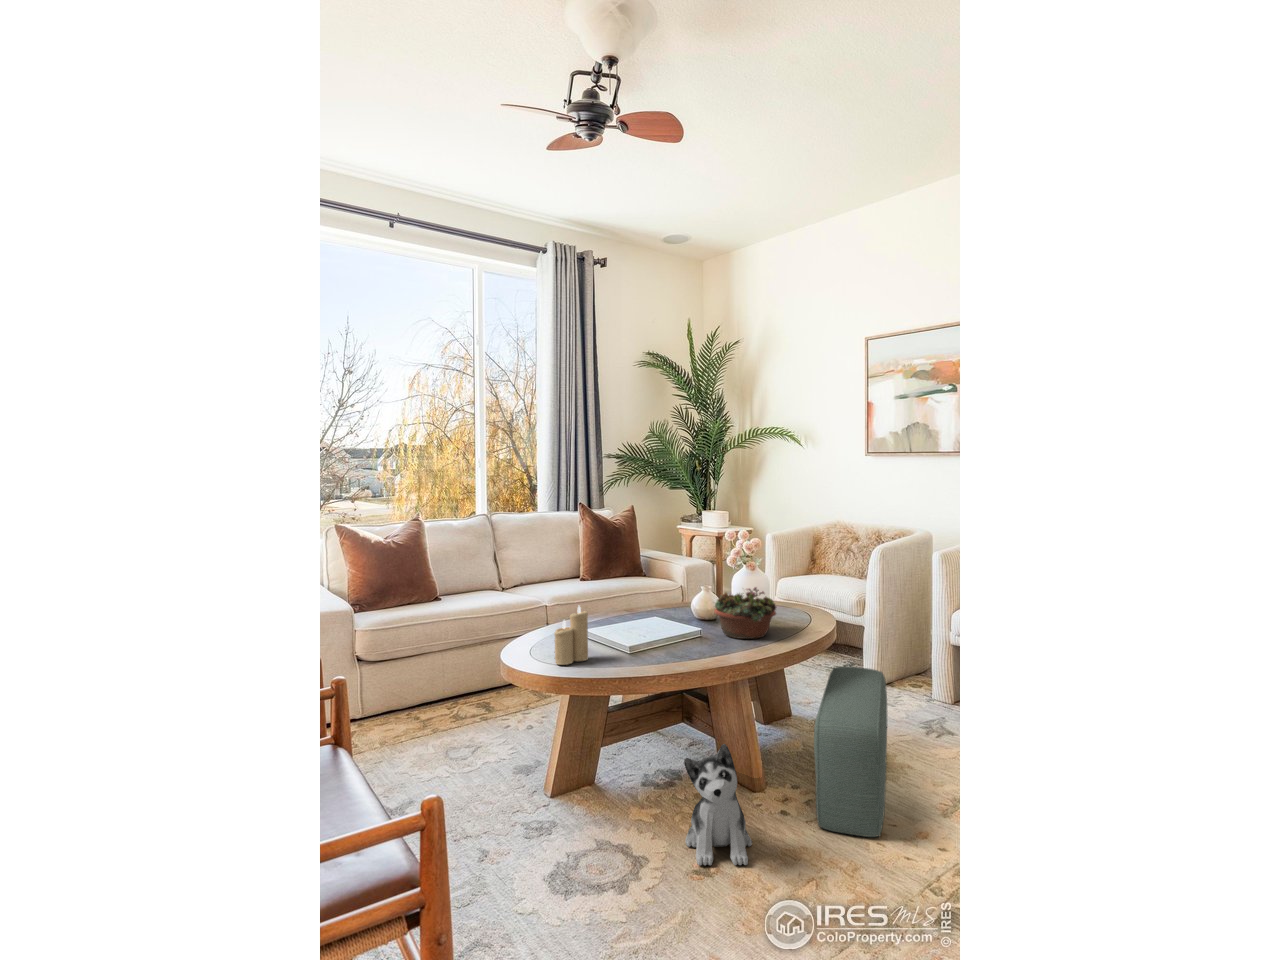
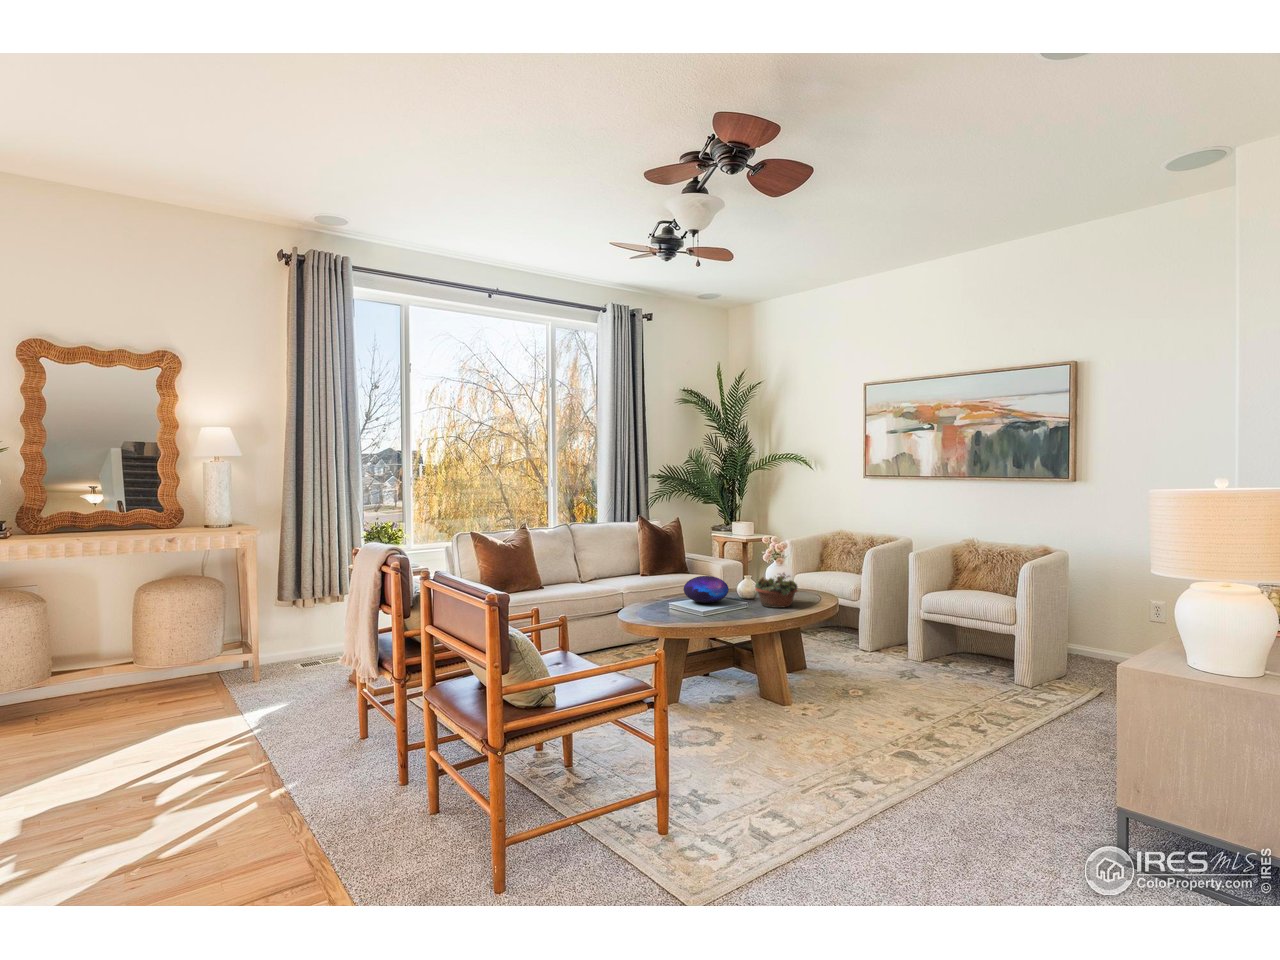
decorative orb: none [613,590,678,629] -> present [683,576,729,603]
candle: present [554,606,588,665] -> none [654,583,675,621]
pouf: present [814,667,887,837] -> none [825,628,873,725]
plush toy: present [684,744,752,865] -> none [744,664,786,736]

